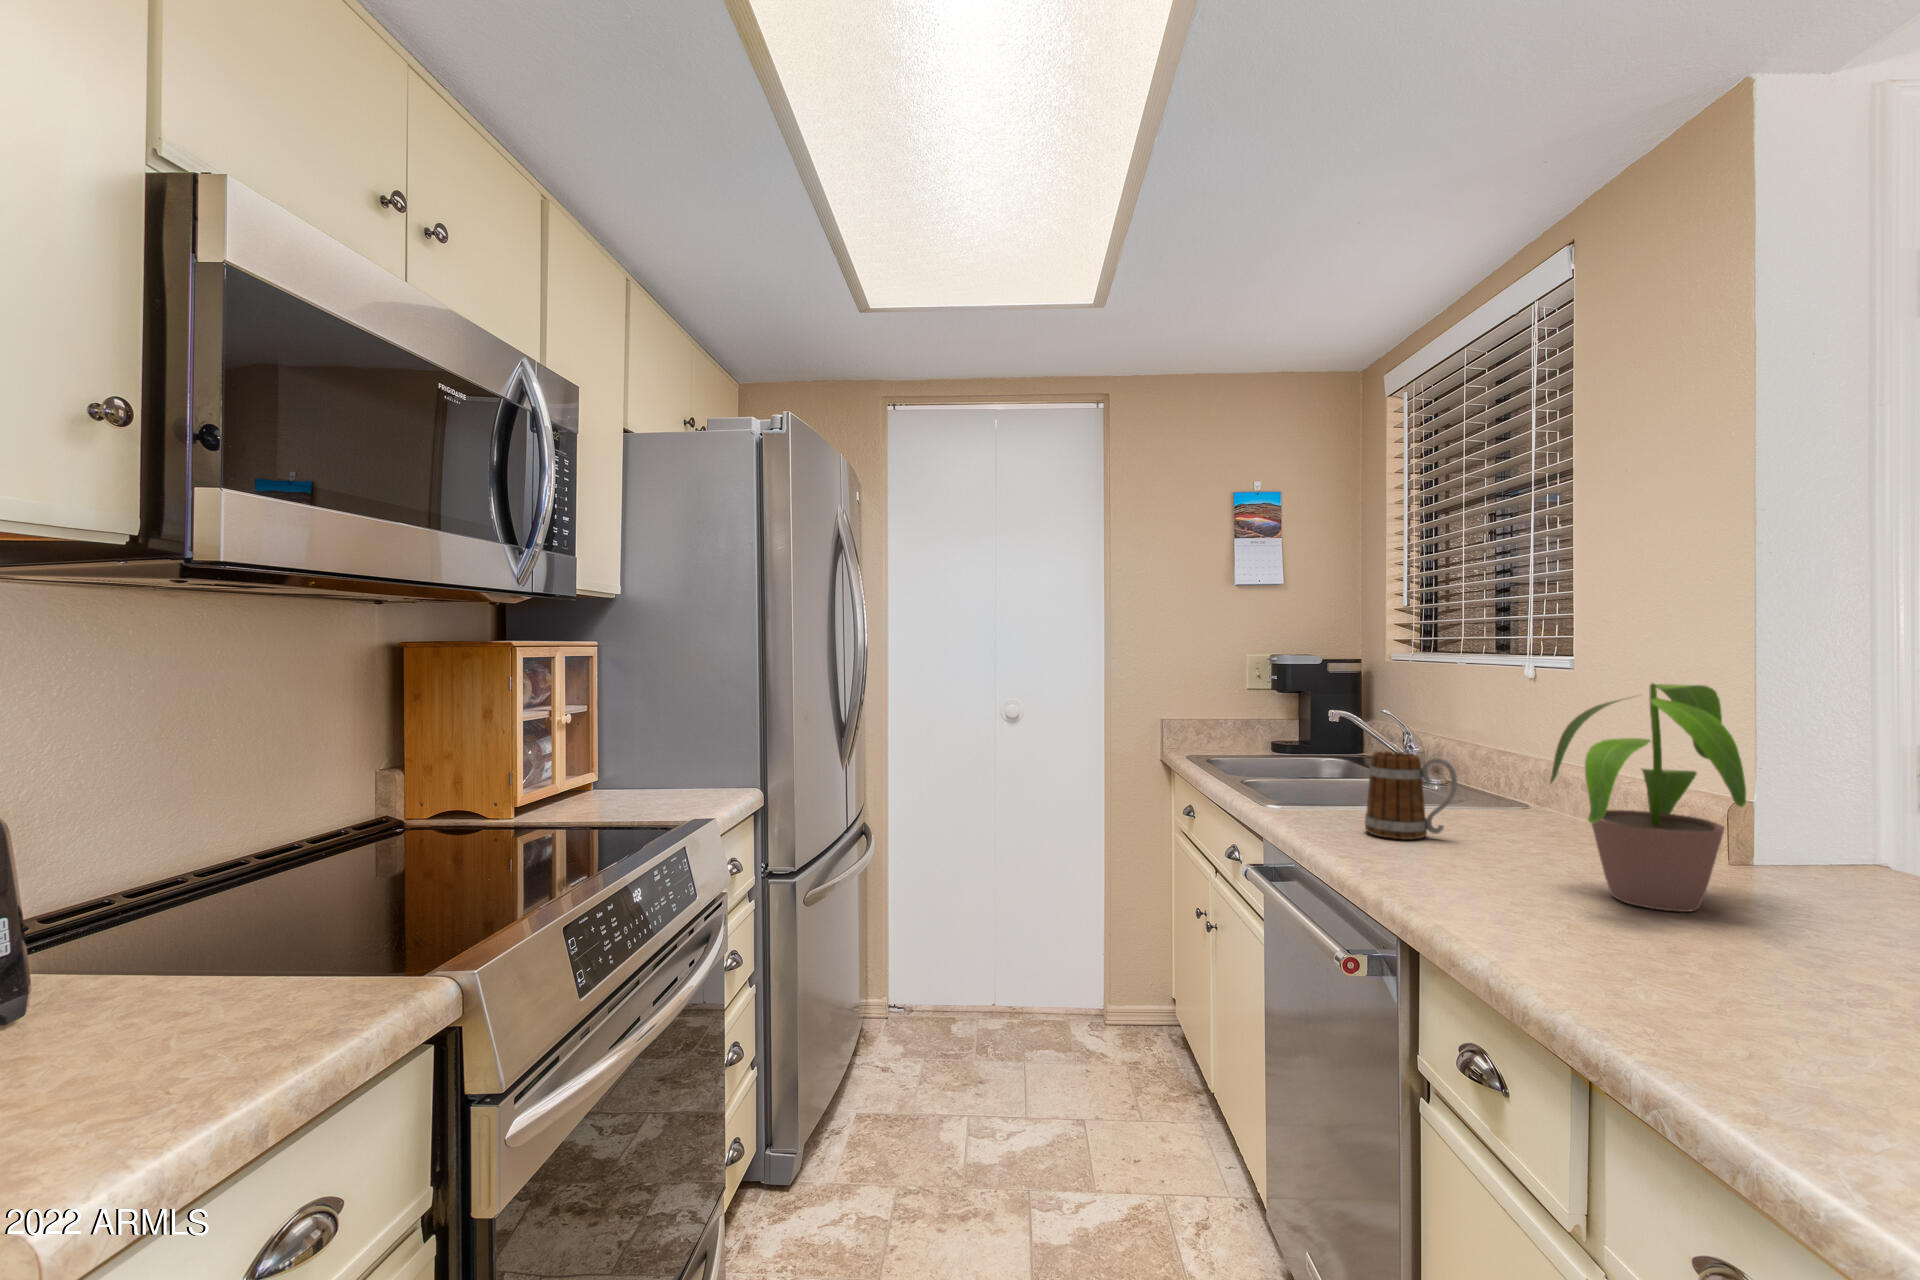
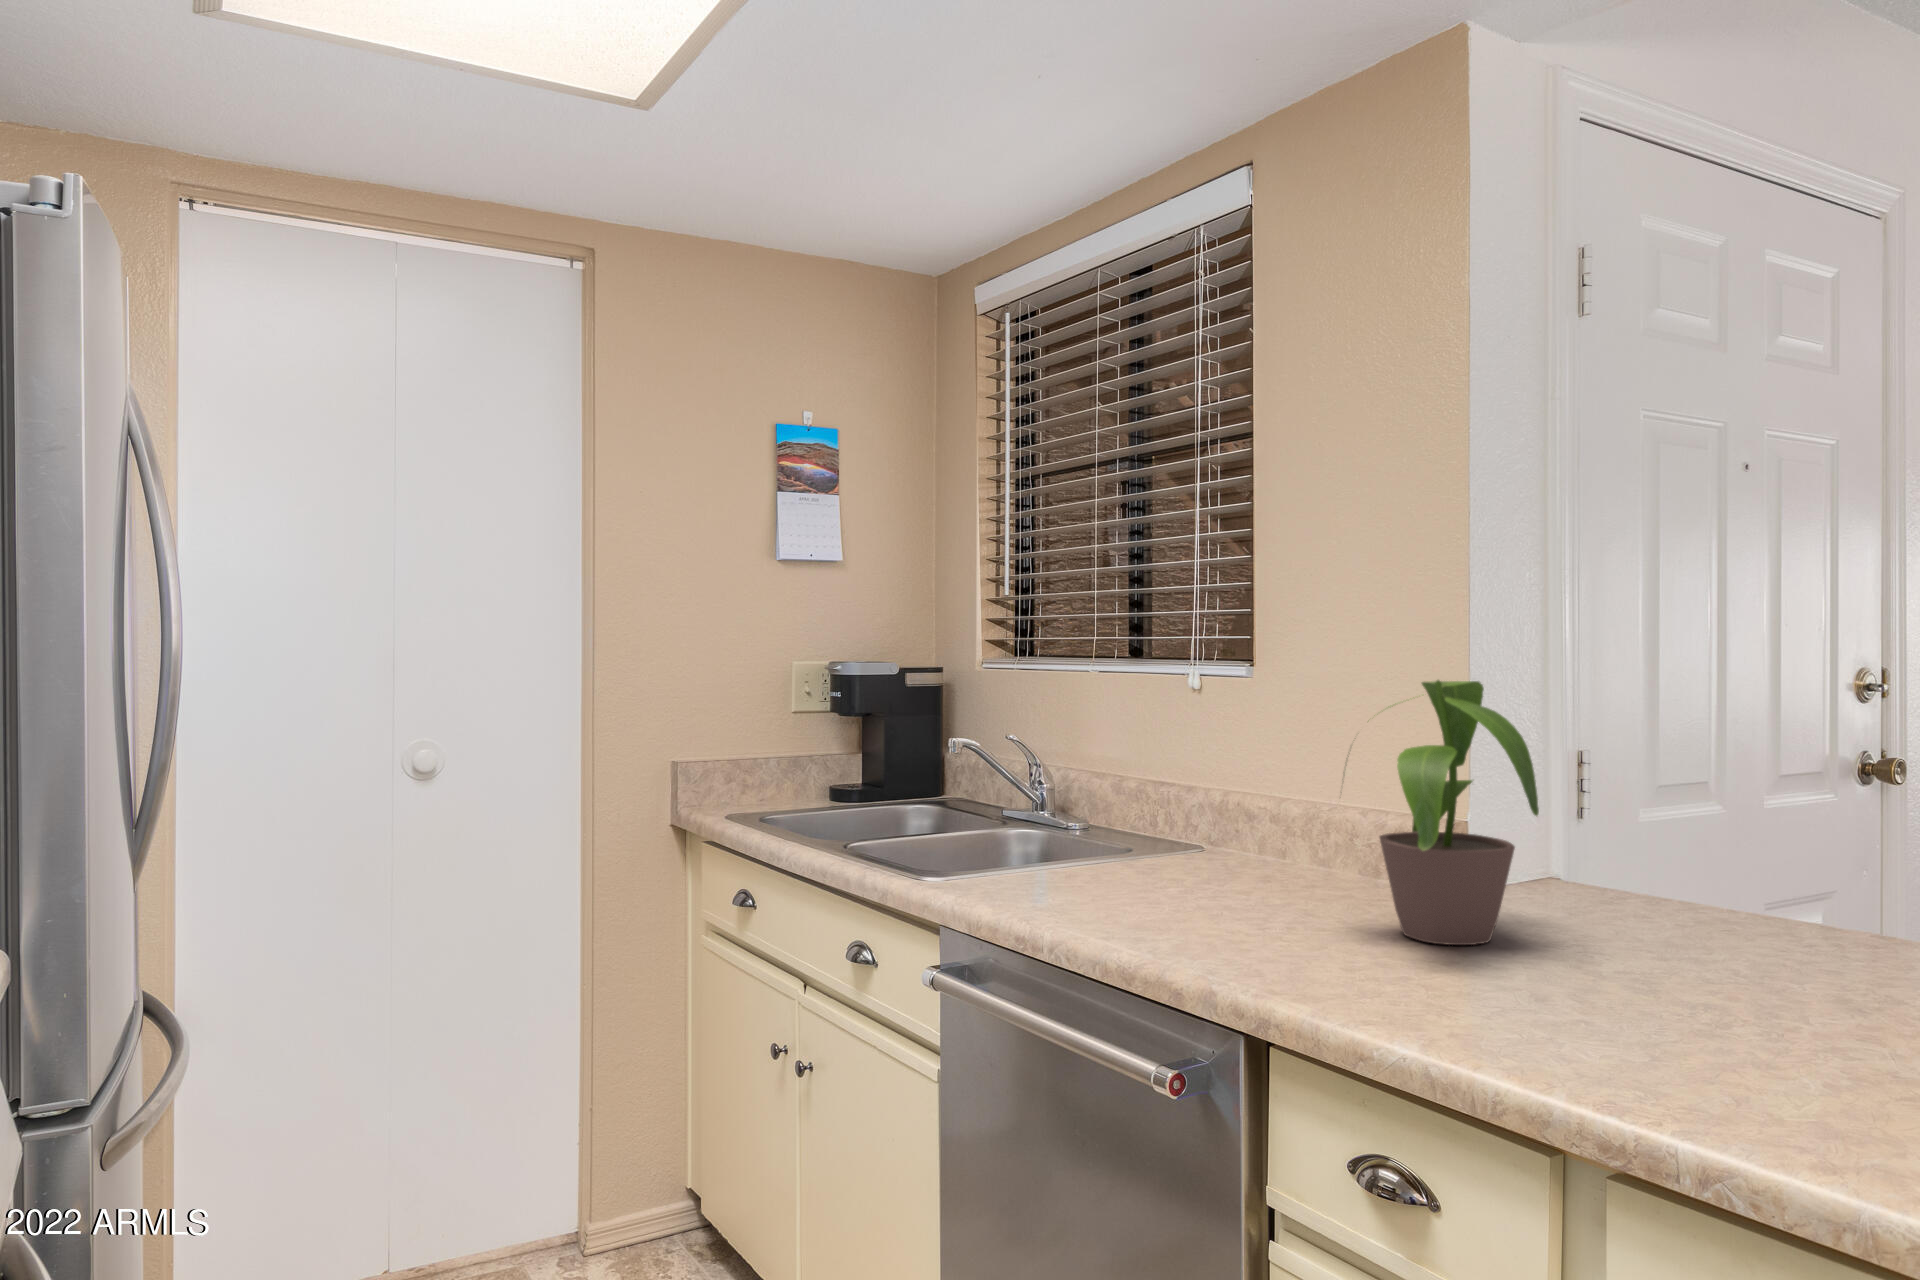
mug: present [1365,751,1457,840] -> none [1074,784,1186,901]

